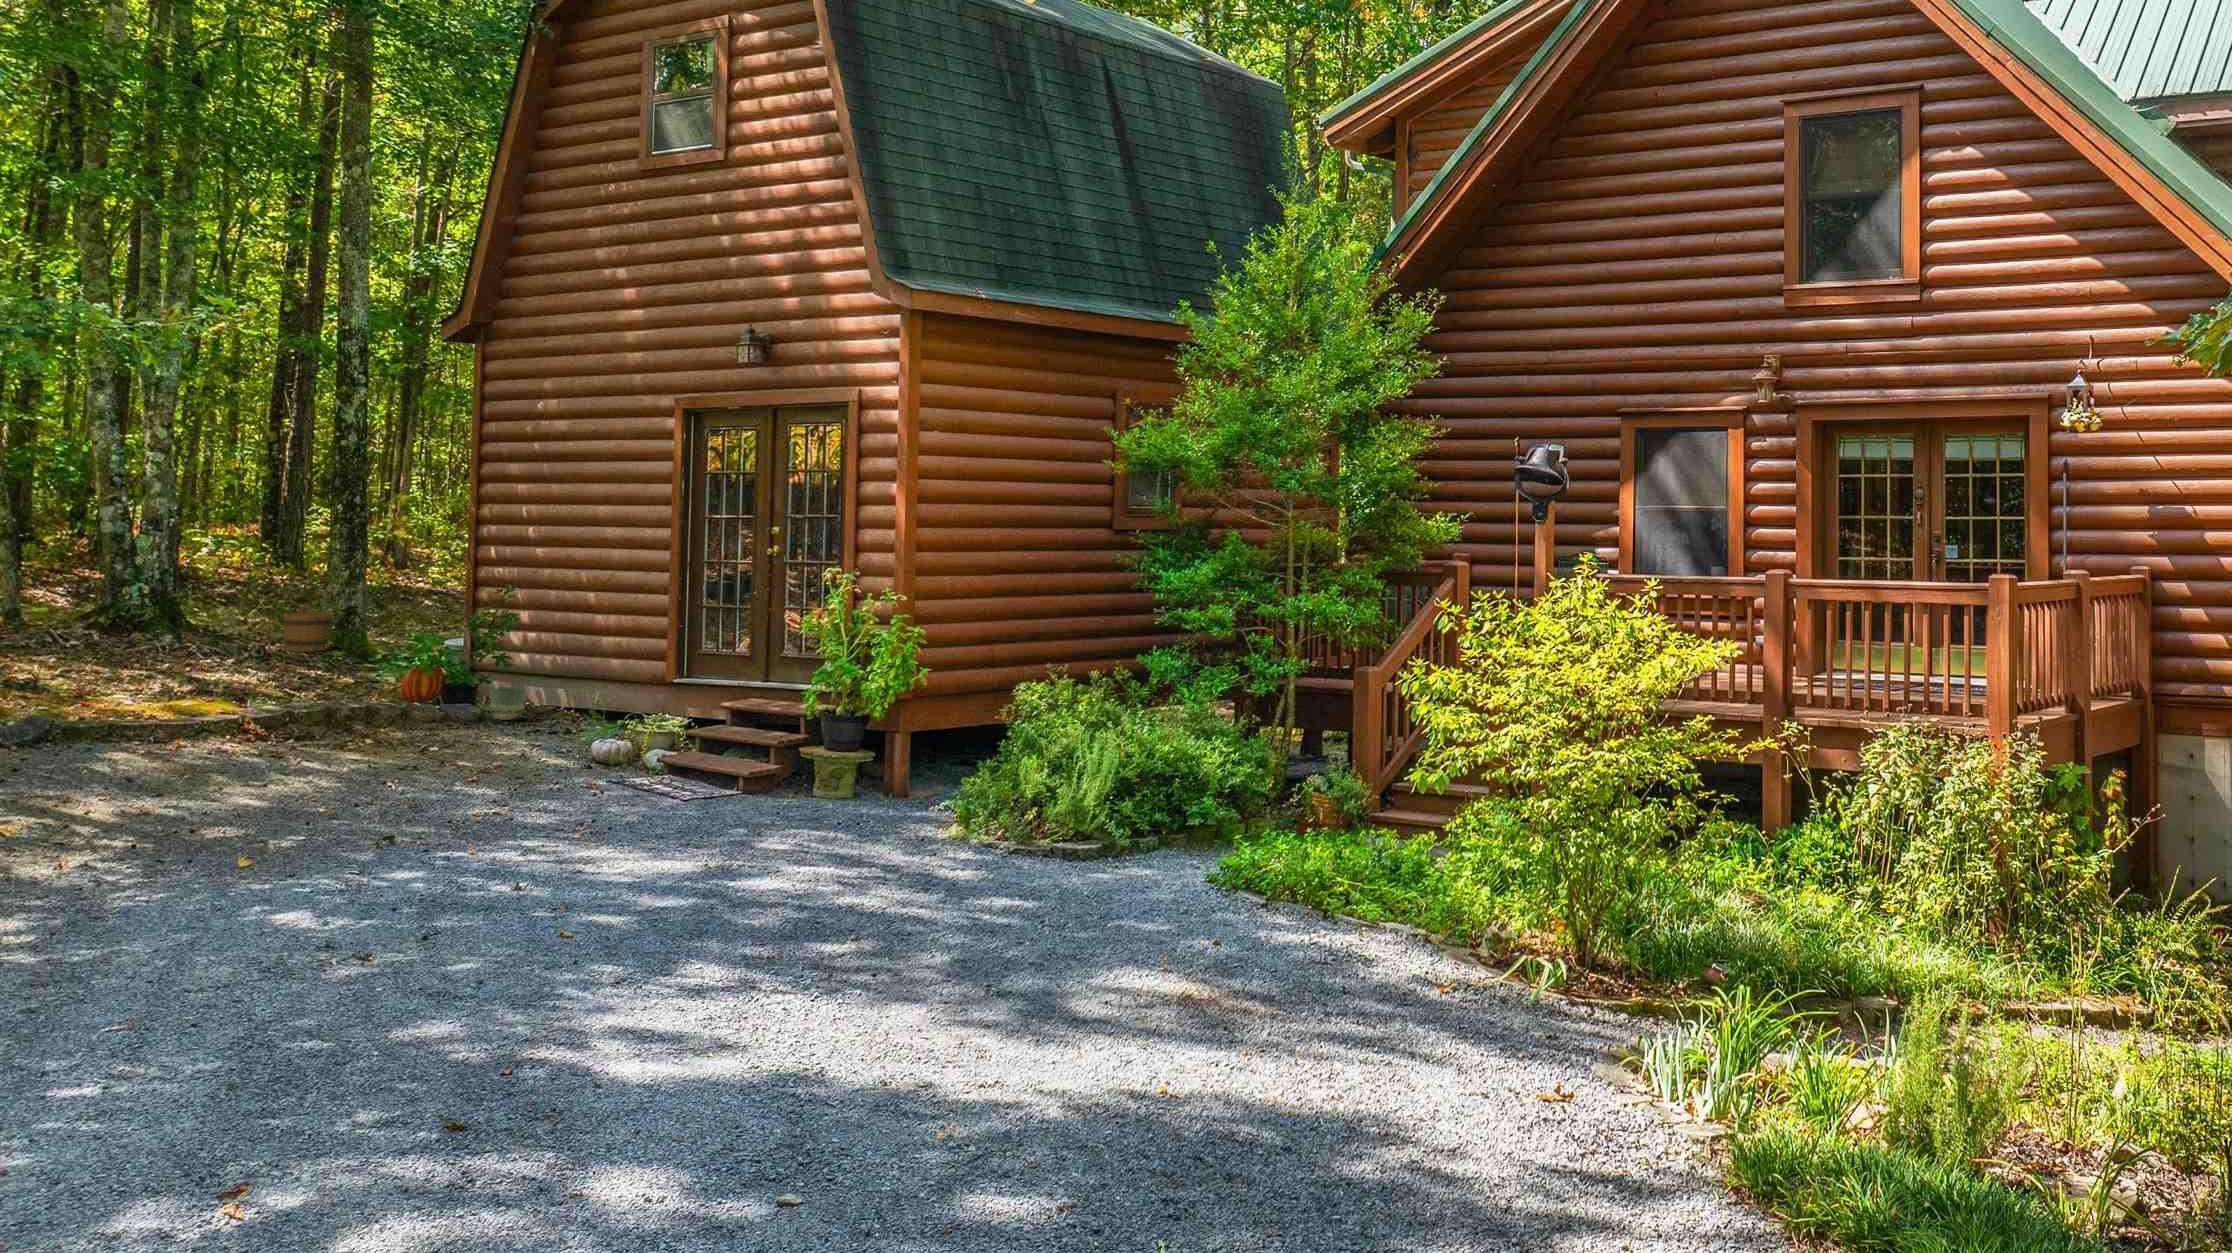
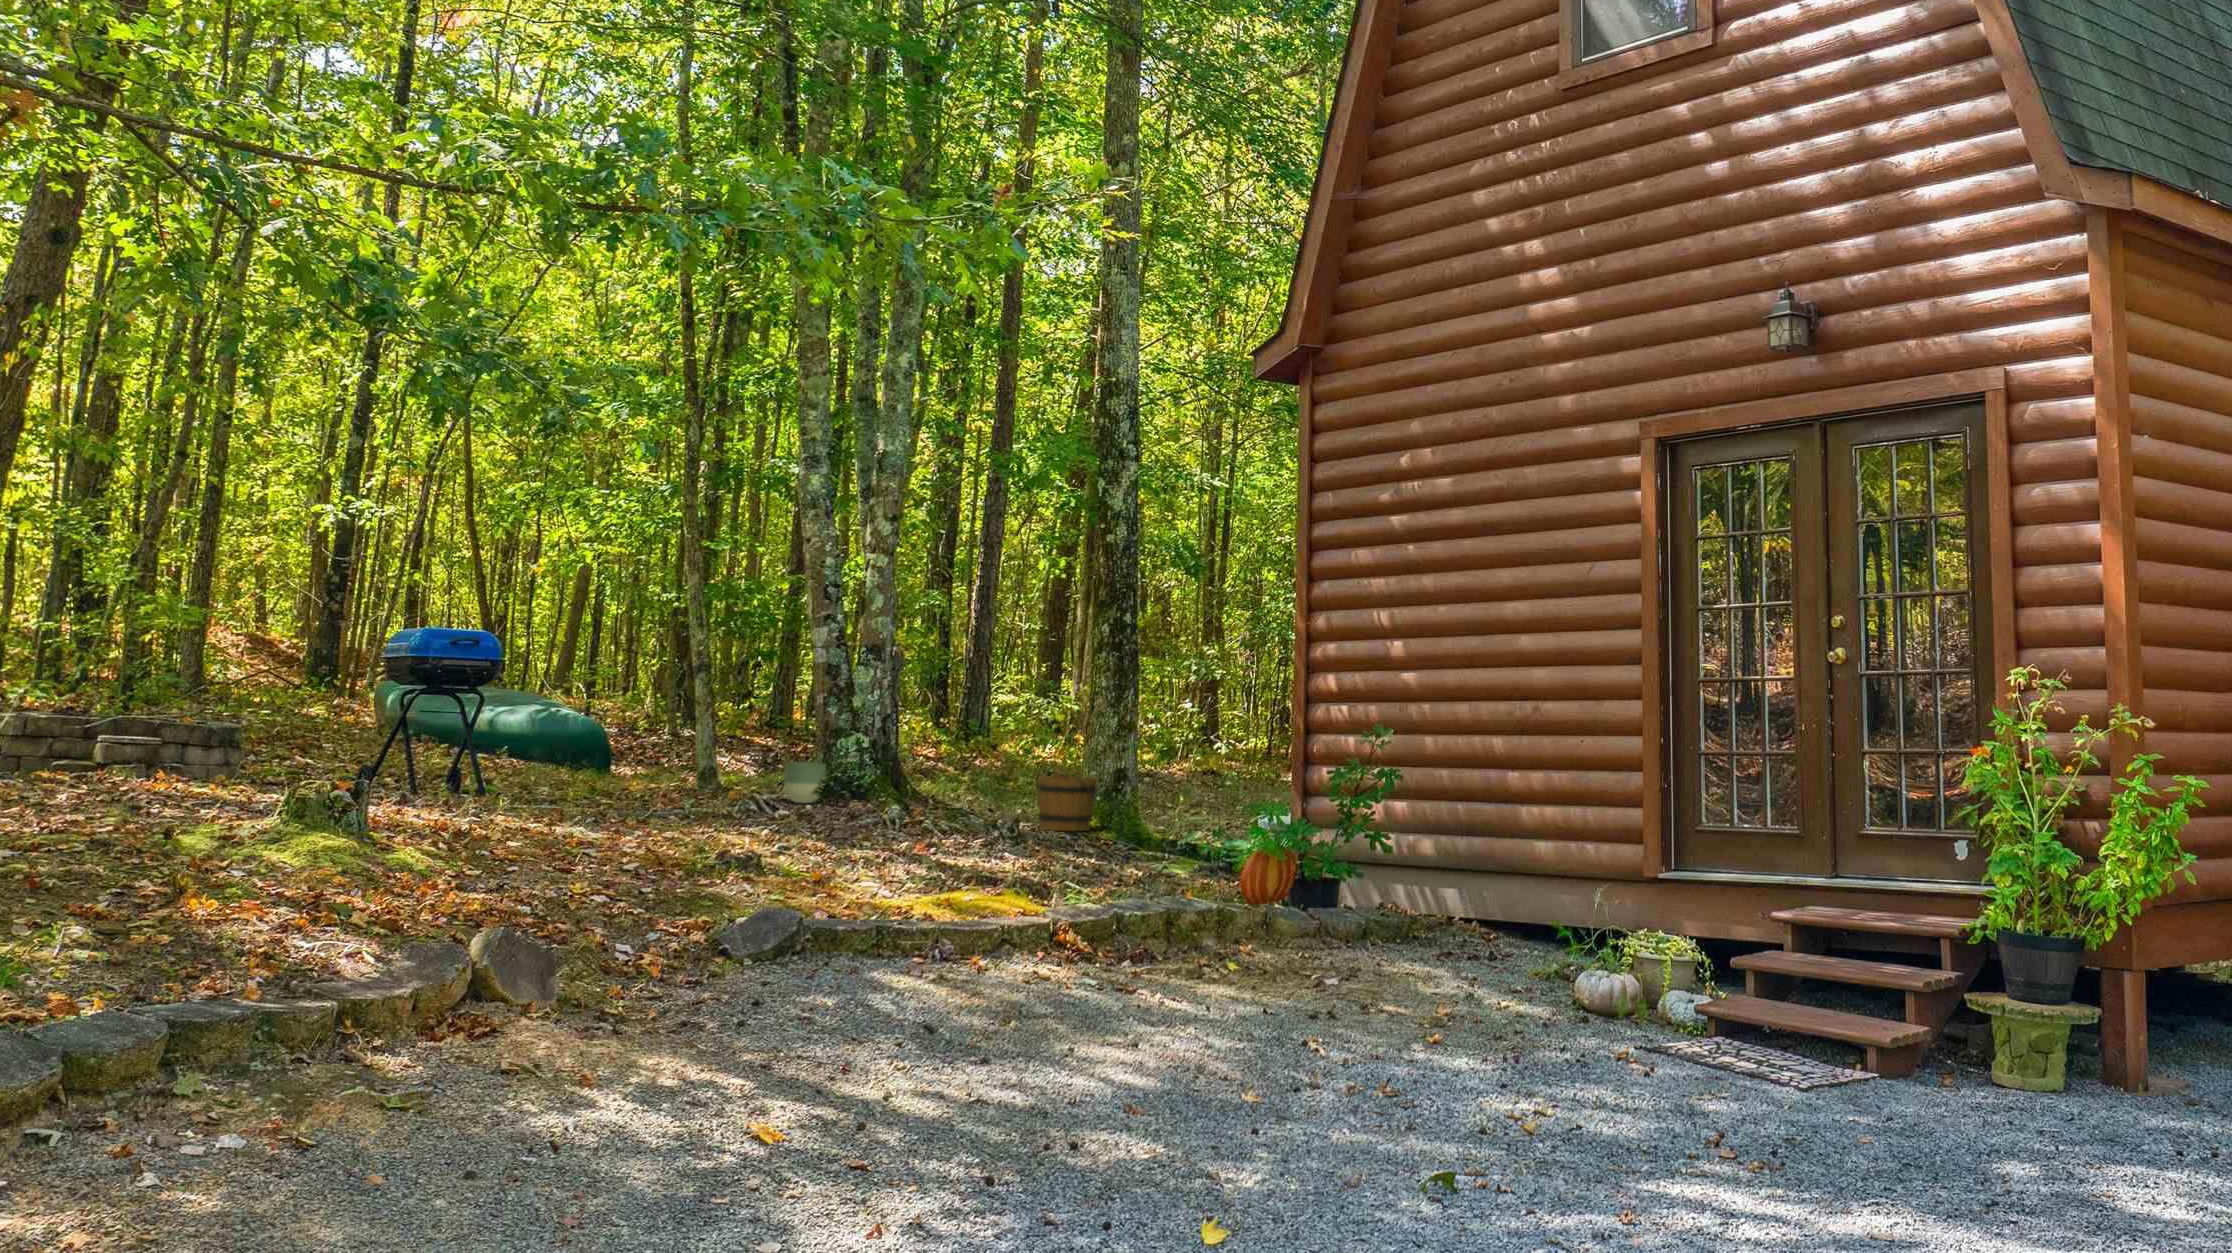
planter: present [490,687,525,720] -> present [784,762,826,803]

